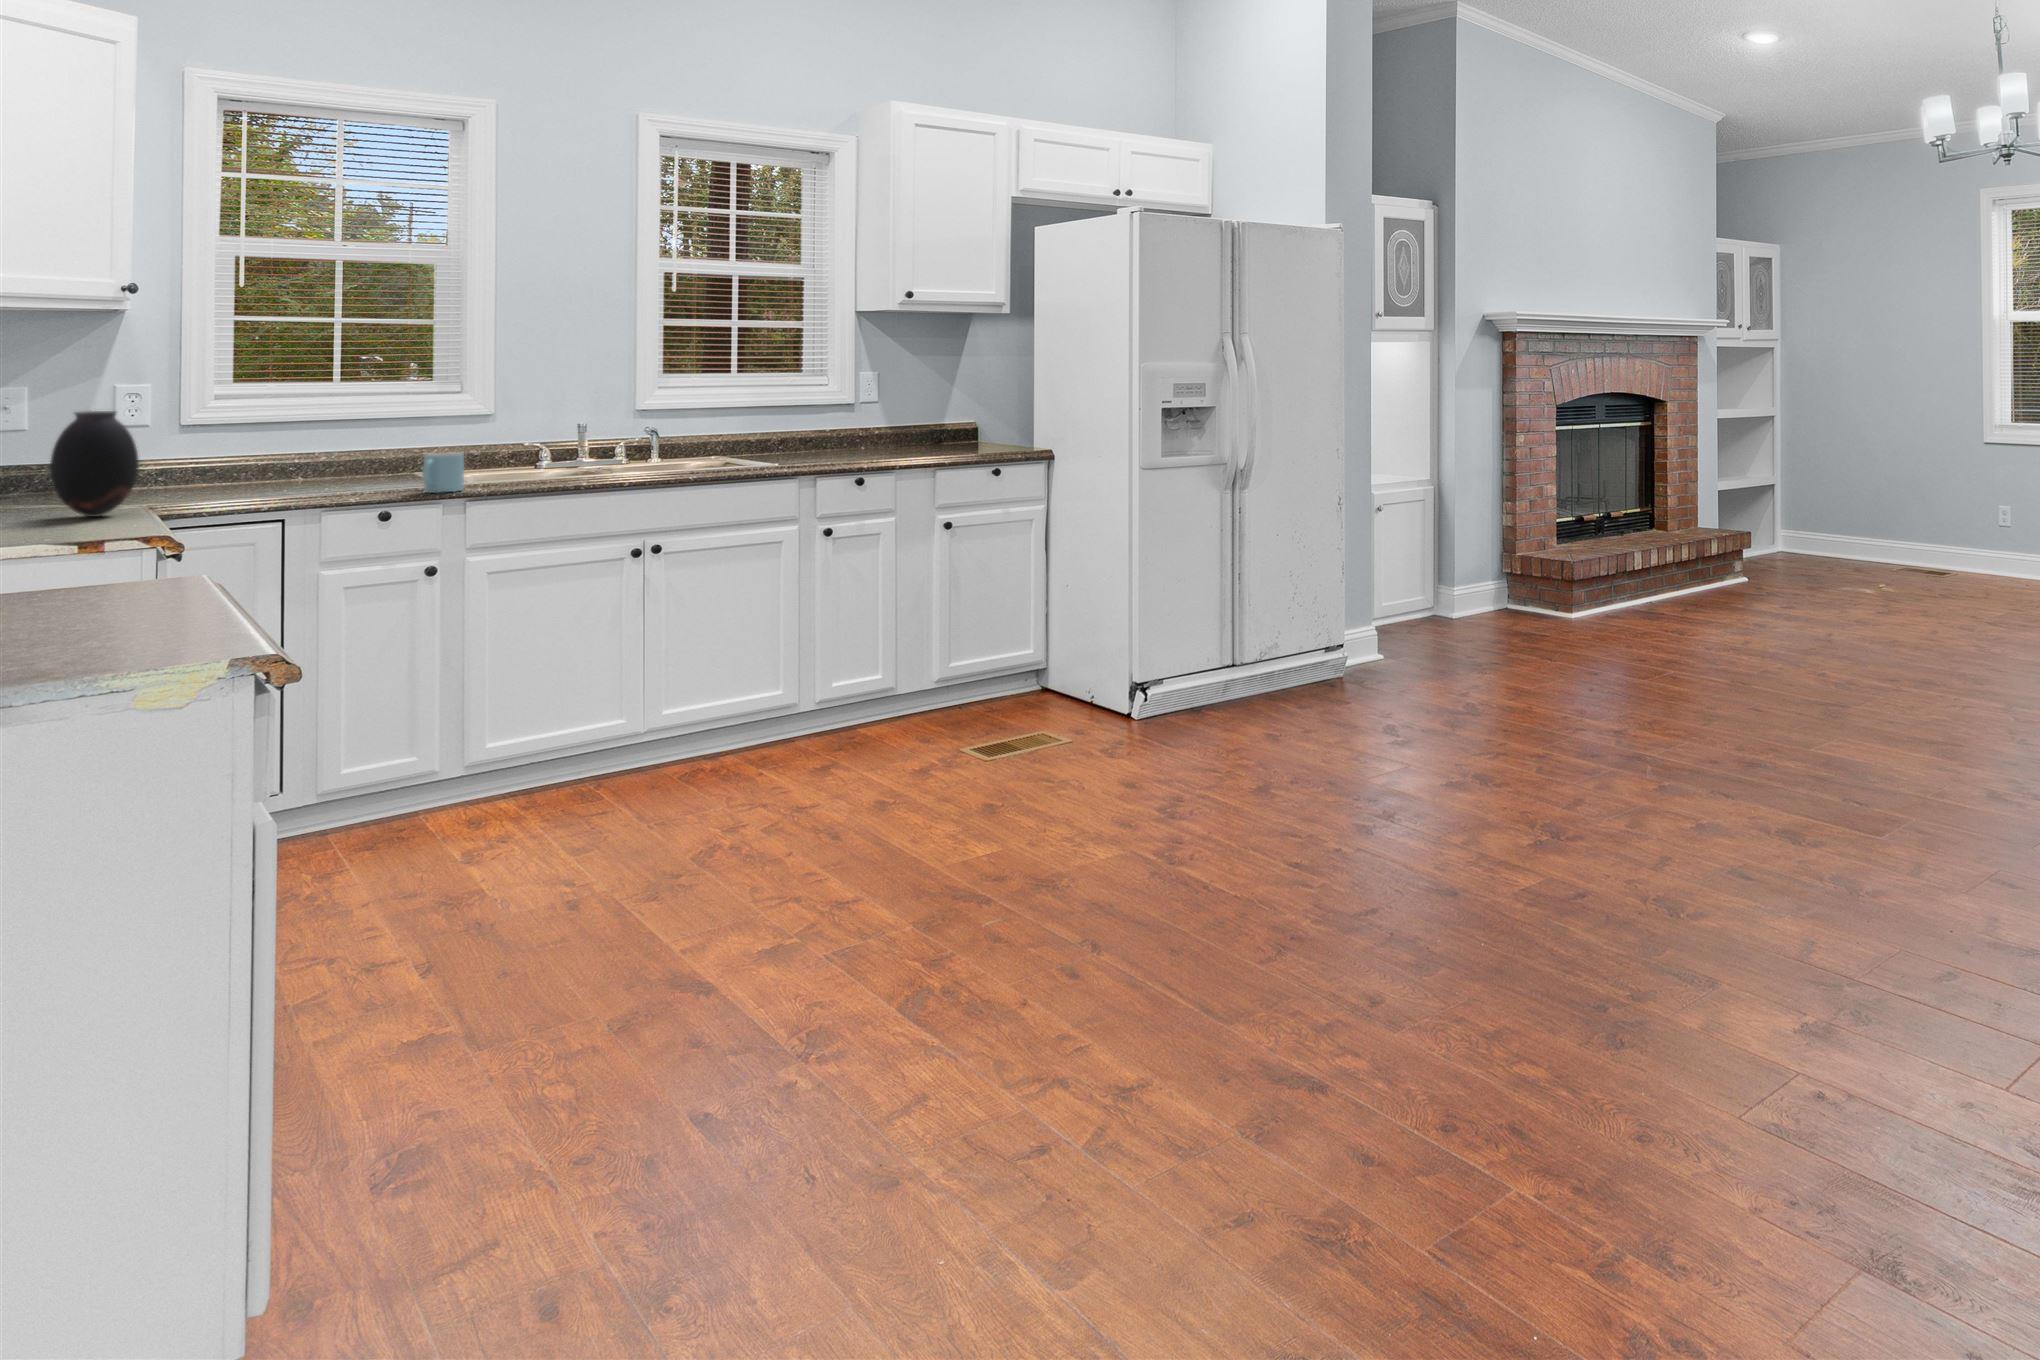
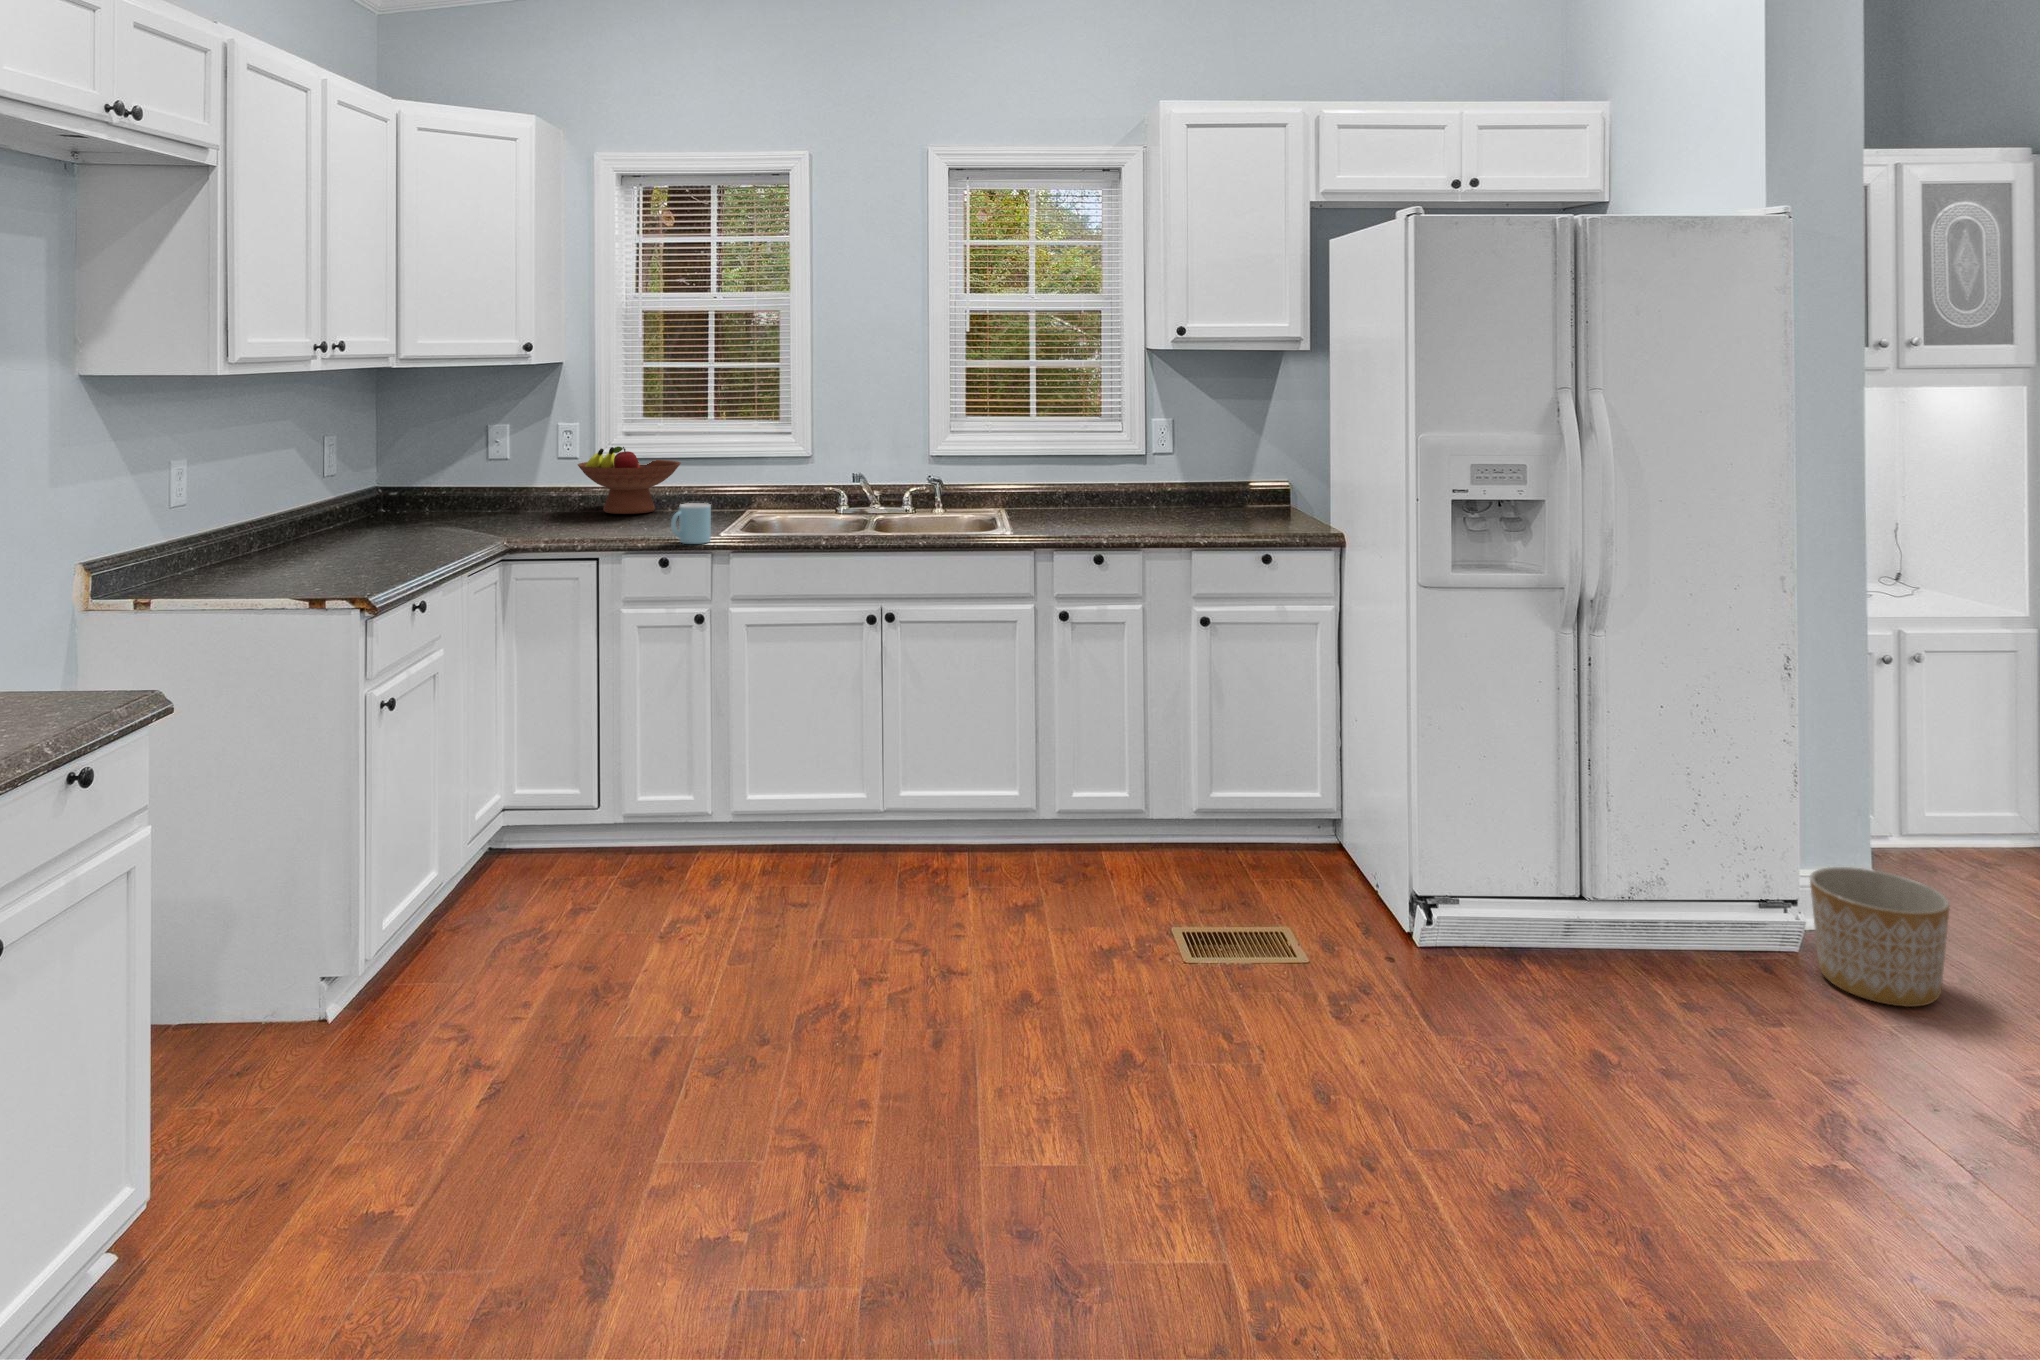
fruit bowl: none [188,407,340,484] -> present [578,447,681,514]
vase: present [50,411,139,517] -> none [428,455,484,546]
planter: none [1351,620,1419,689] -> present [1810,867,1950,1007]

